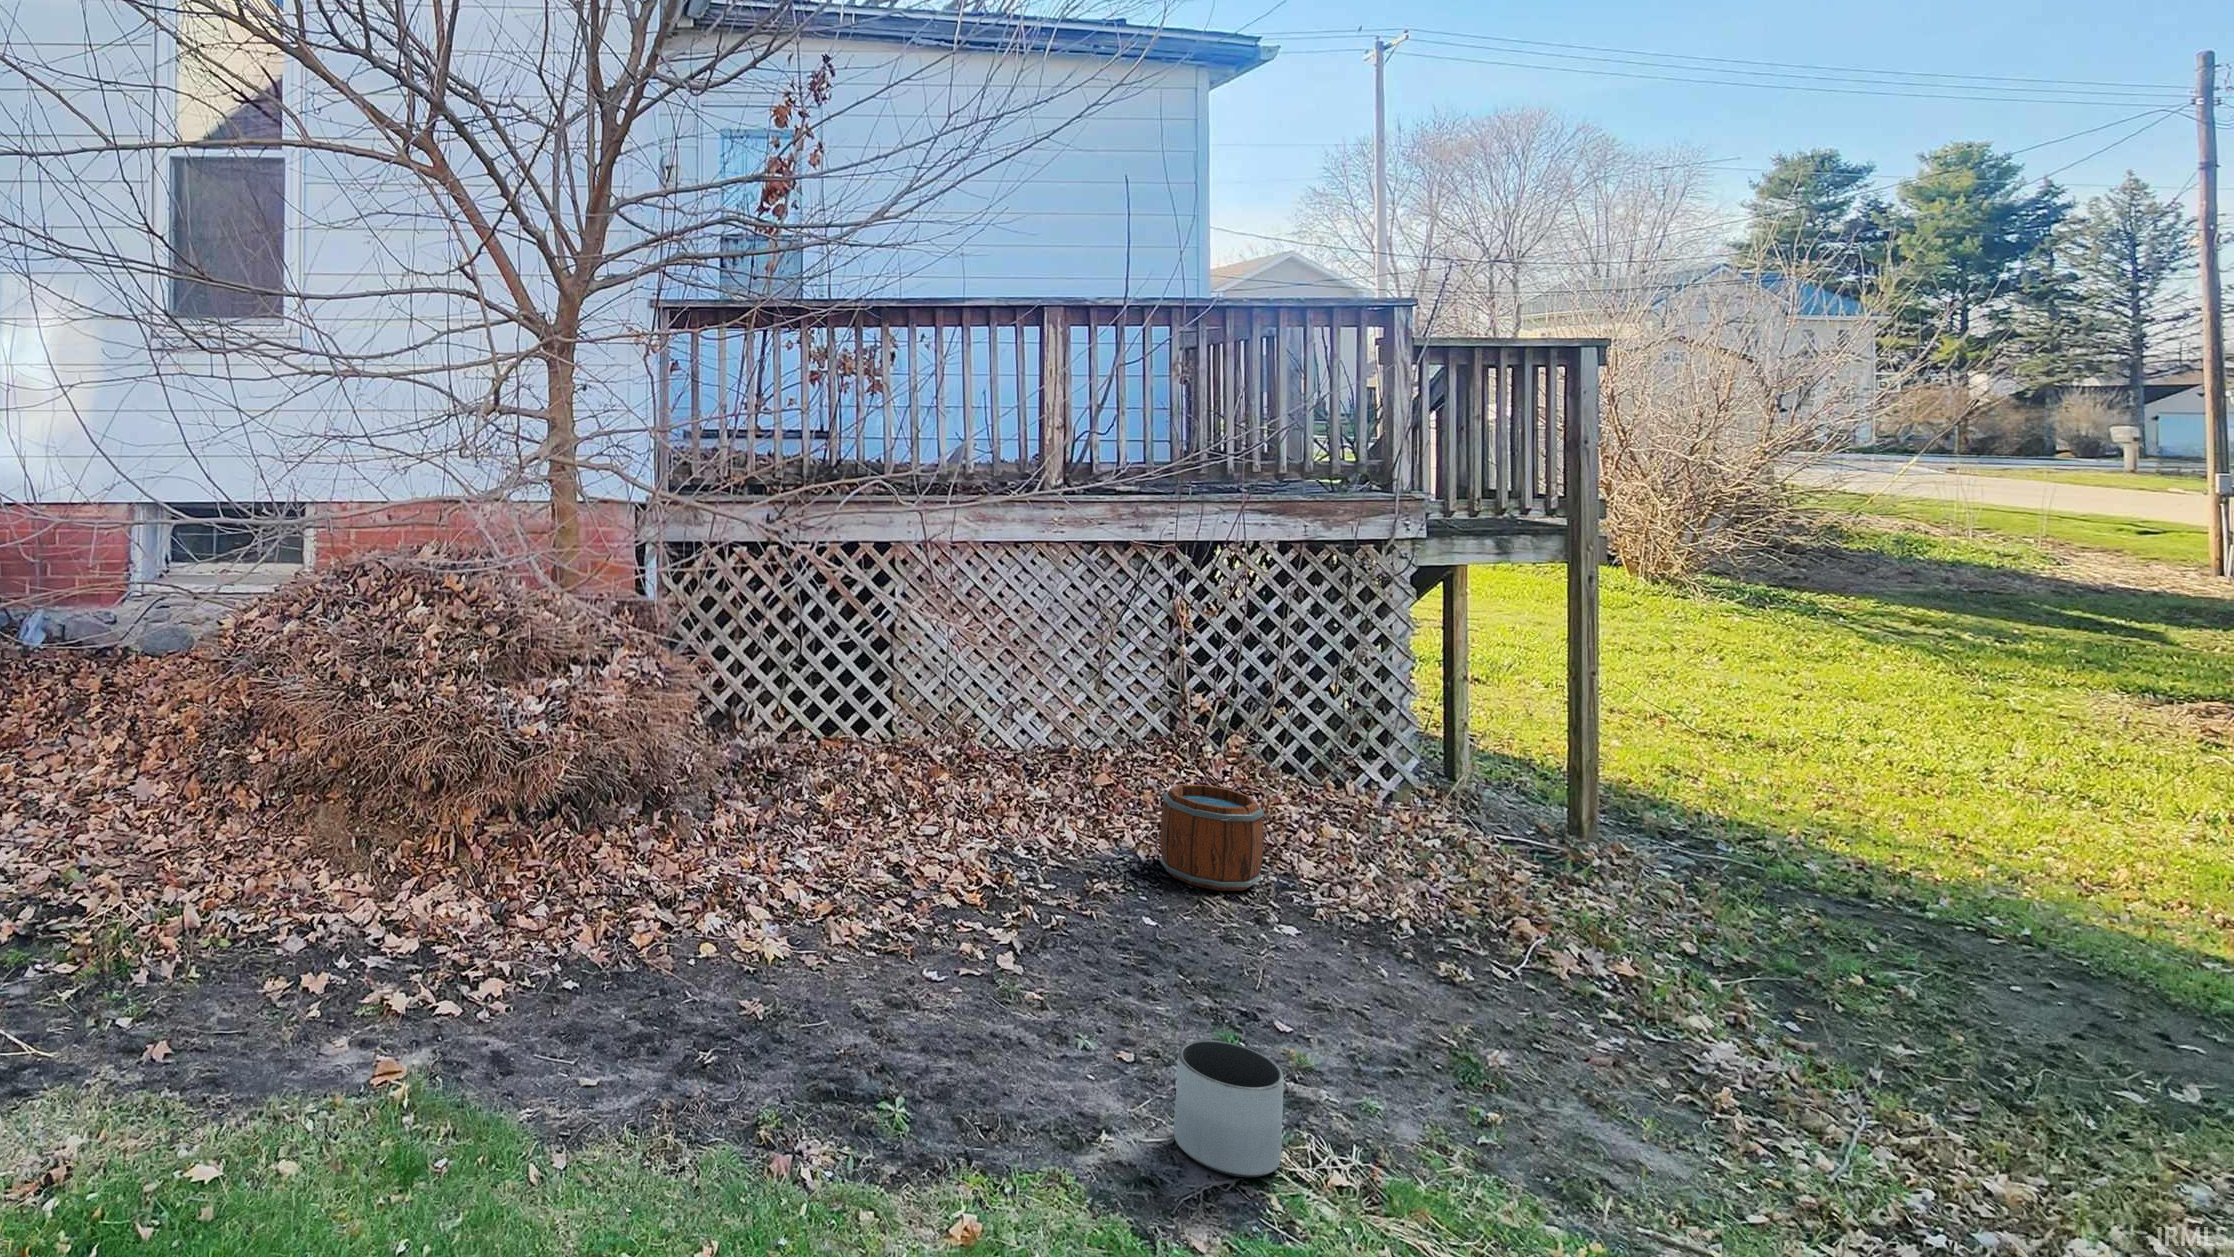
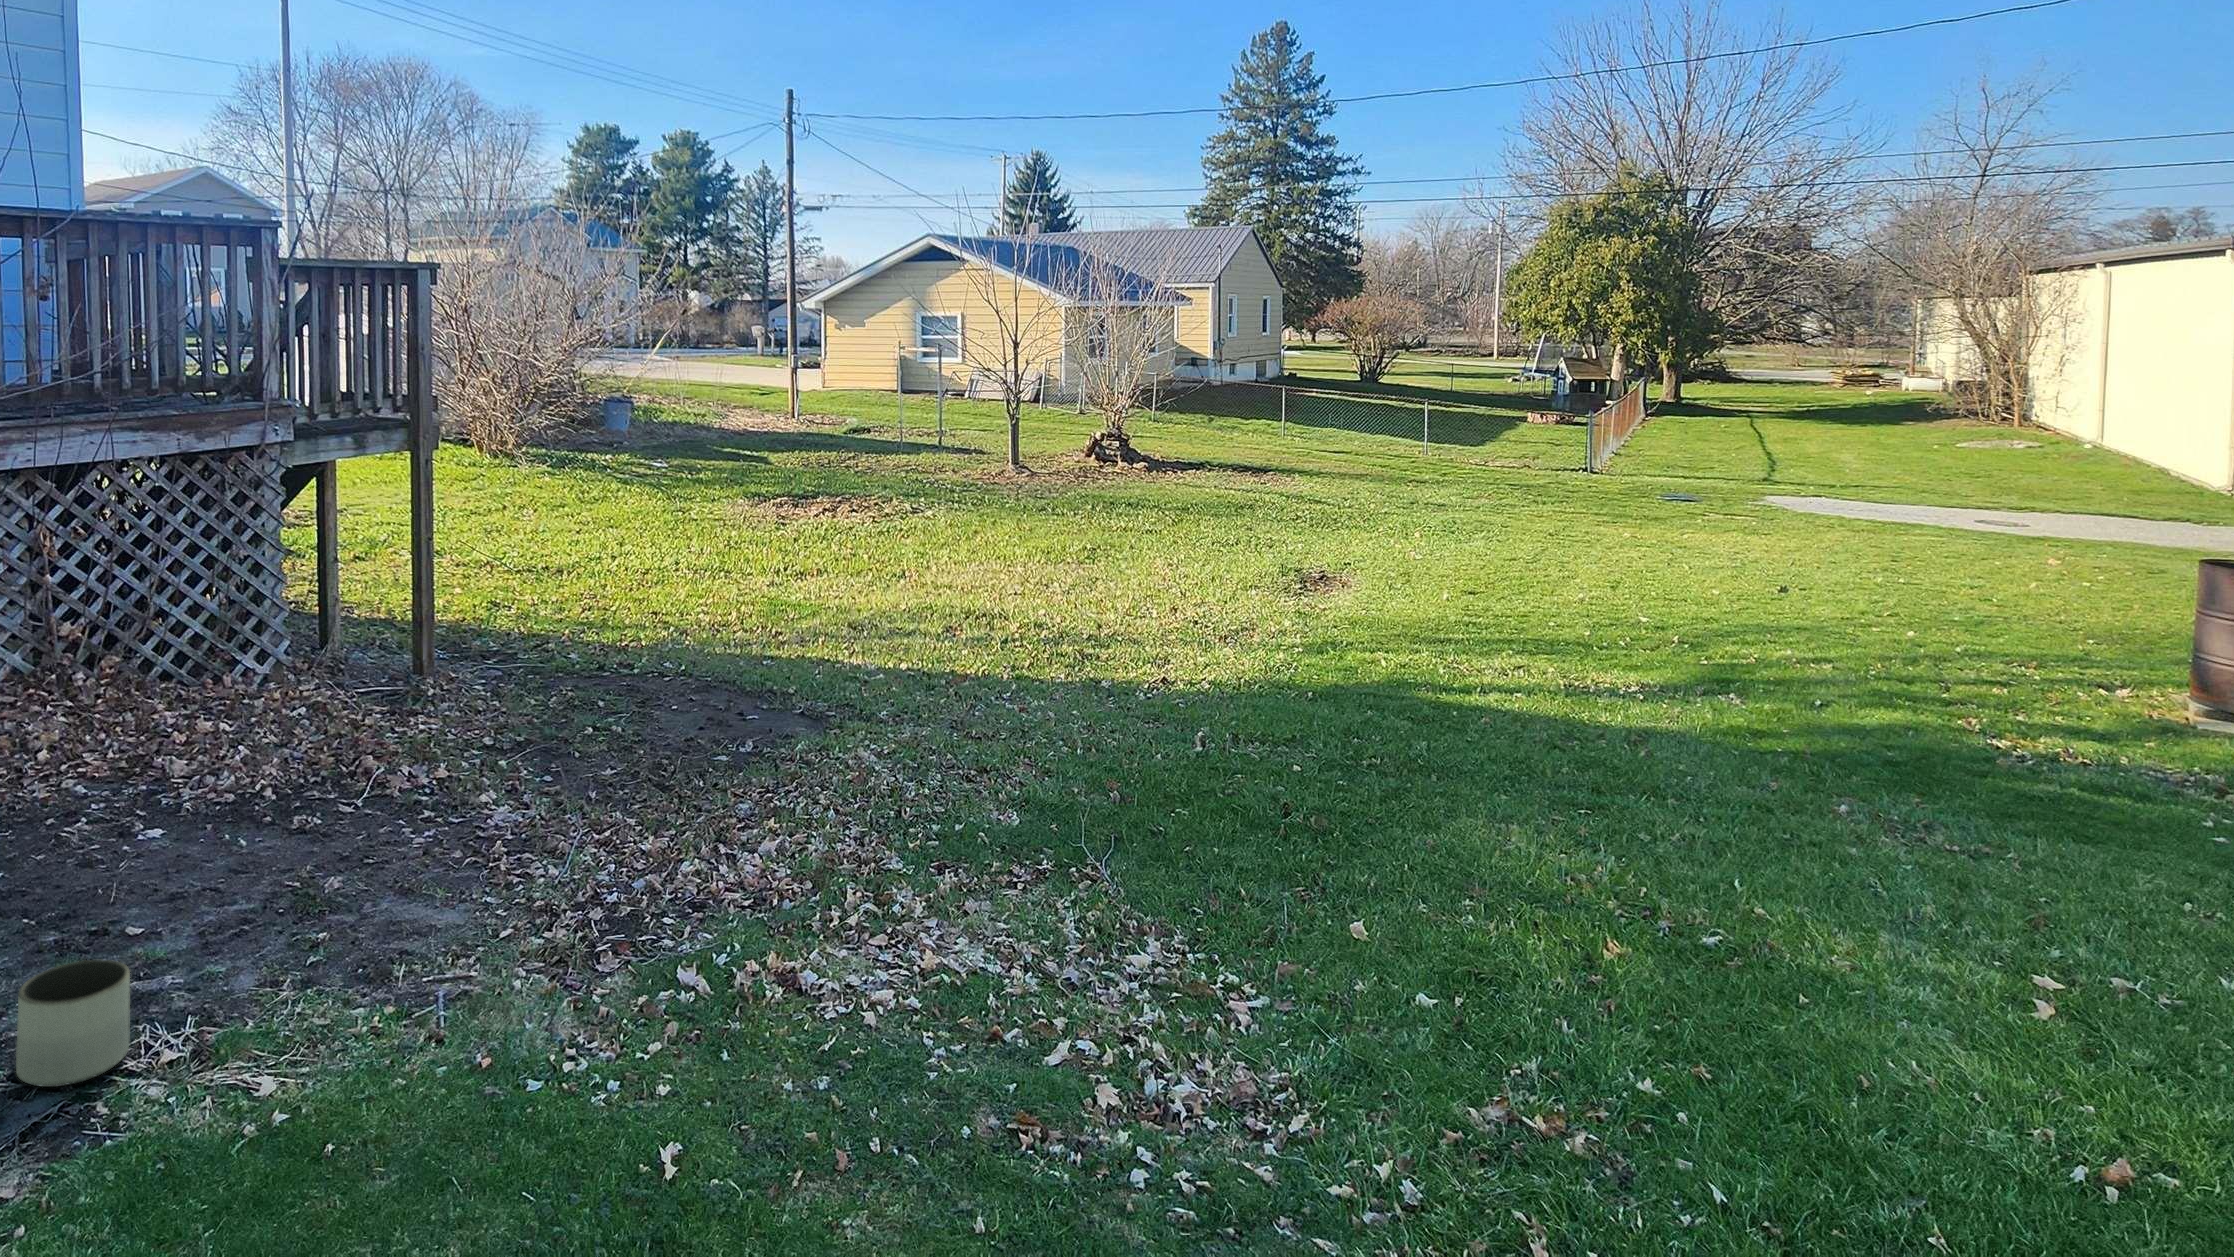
bucket: present [1160,785,1265,891] -> none [16,715,131,821]

